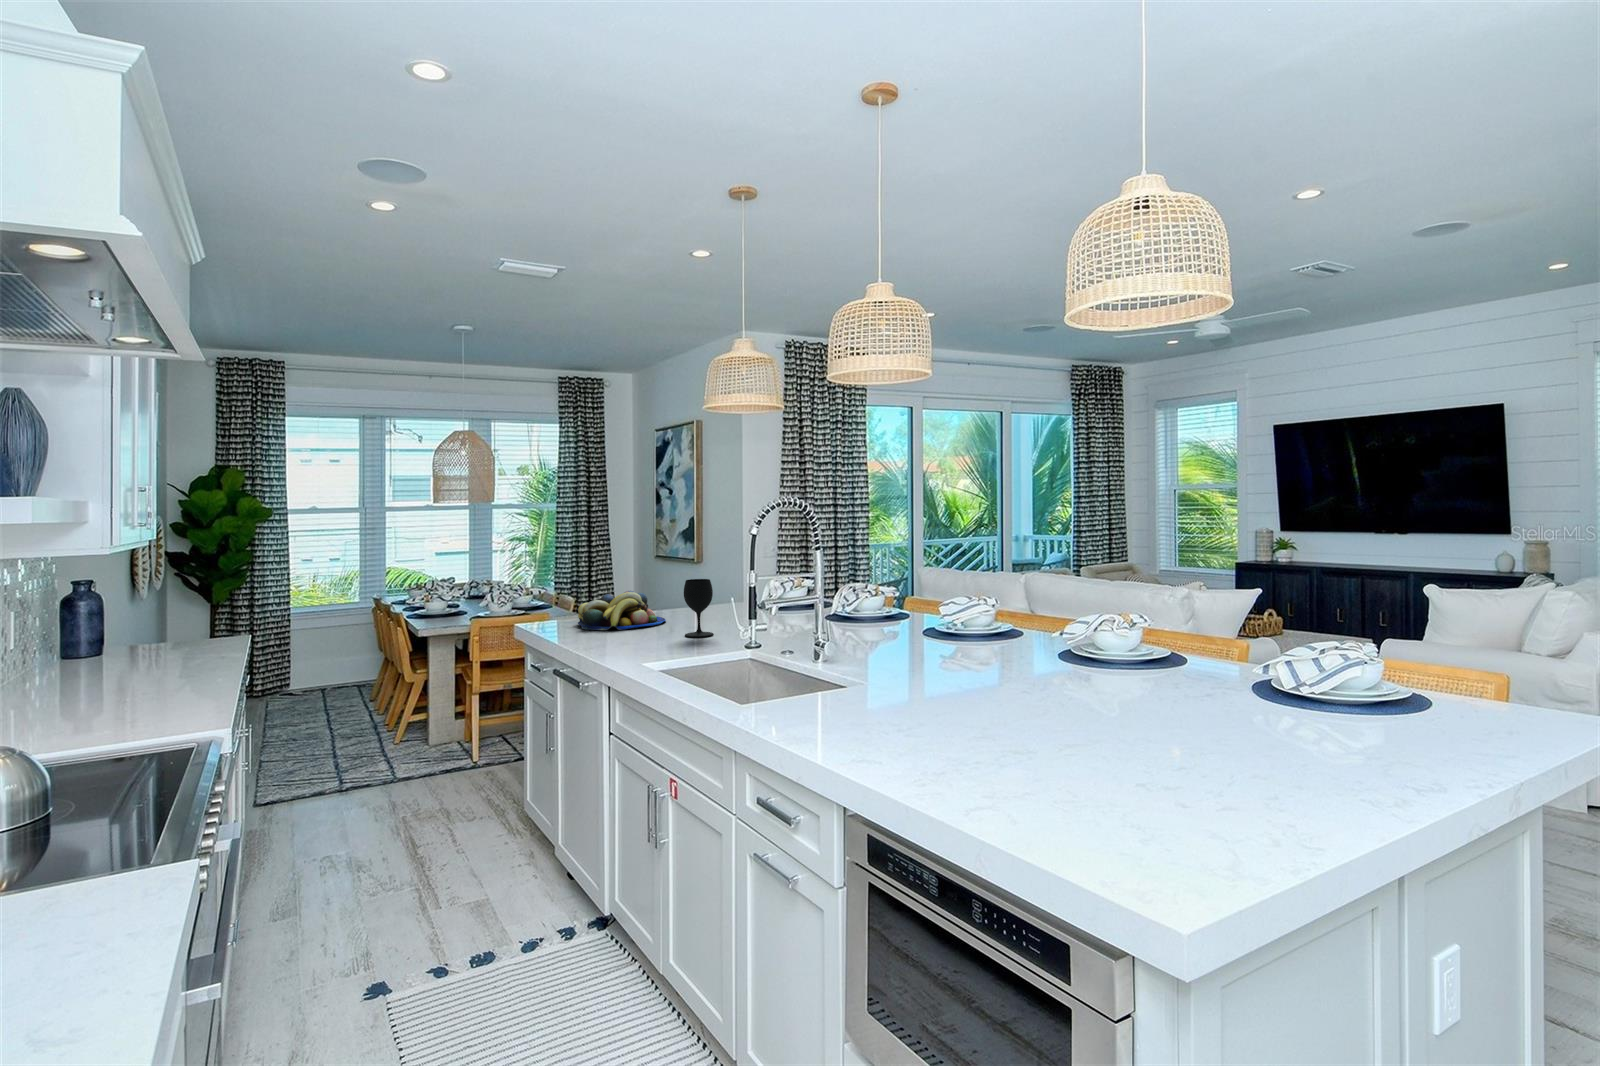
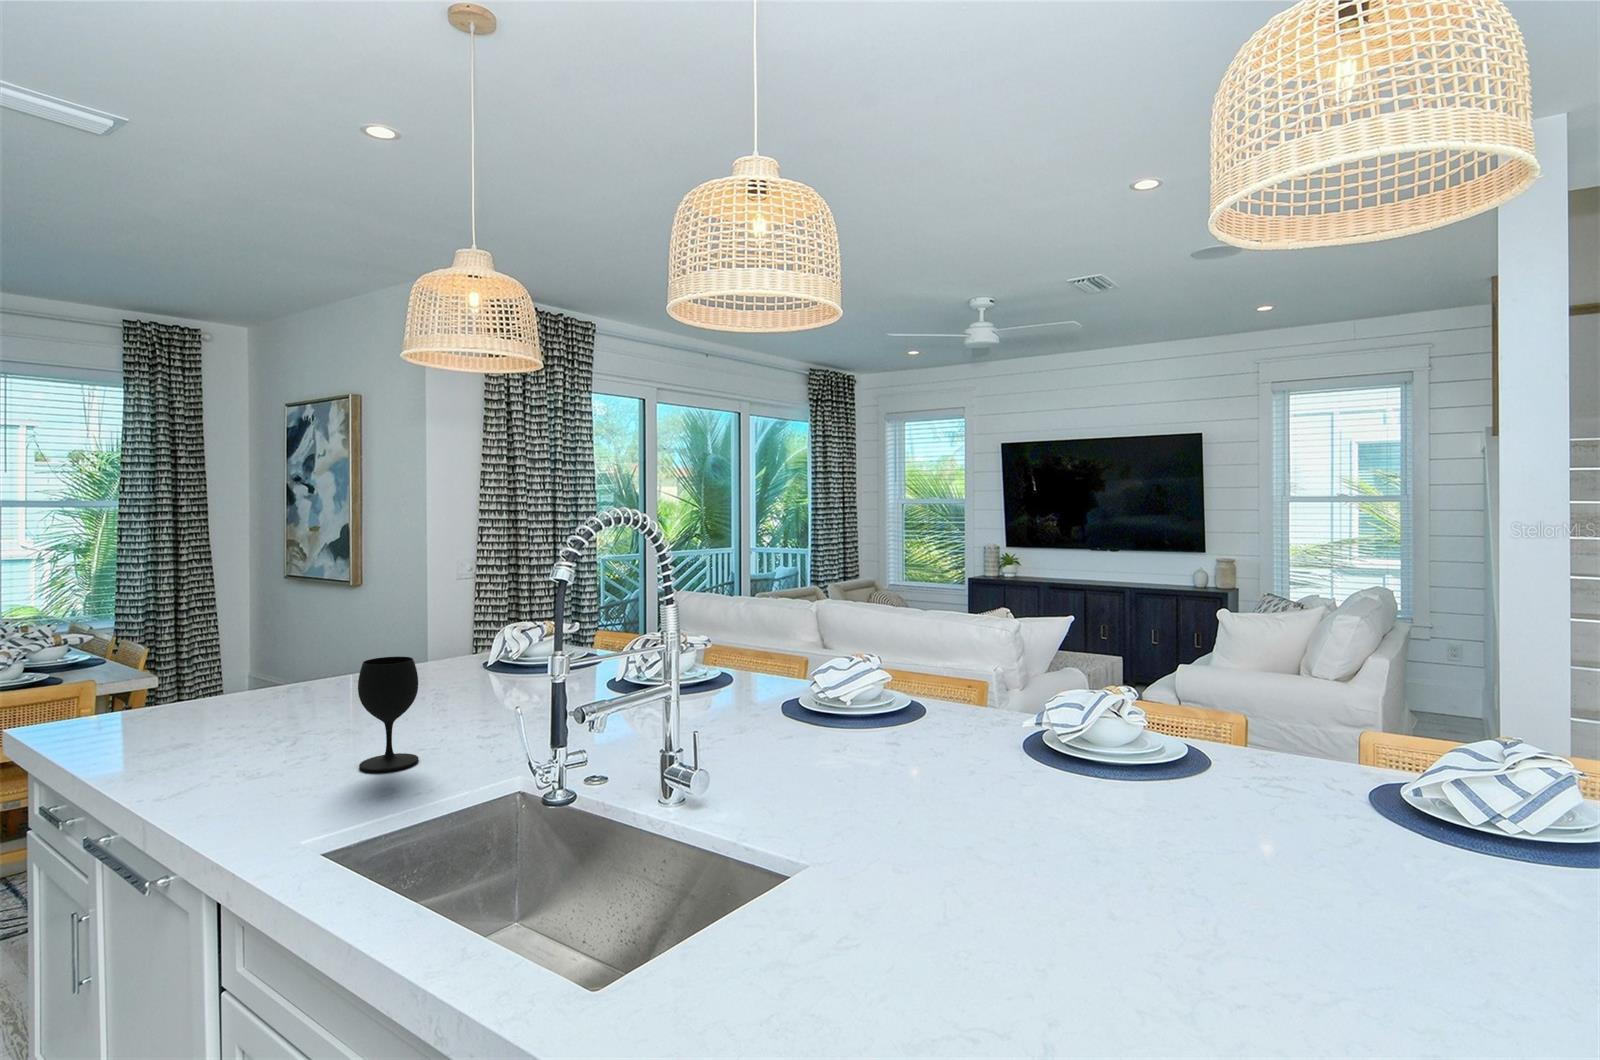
fruit bowl: present [578,591,666,630] -> none [116,671,315,762]

